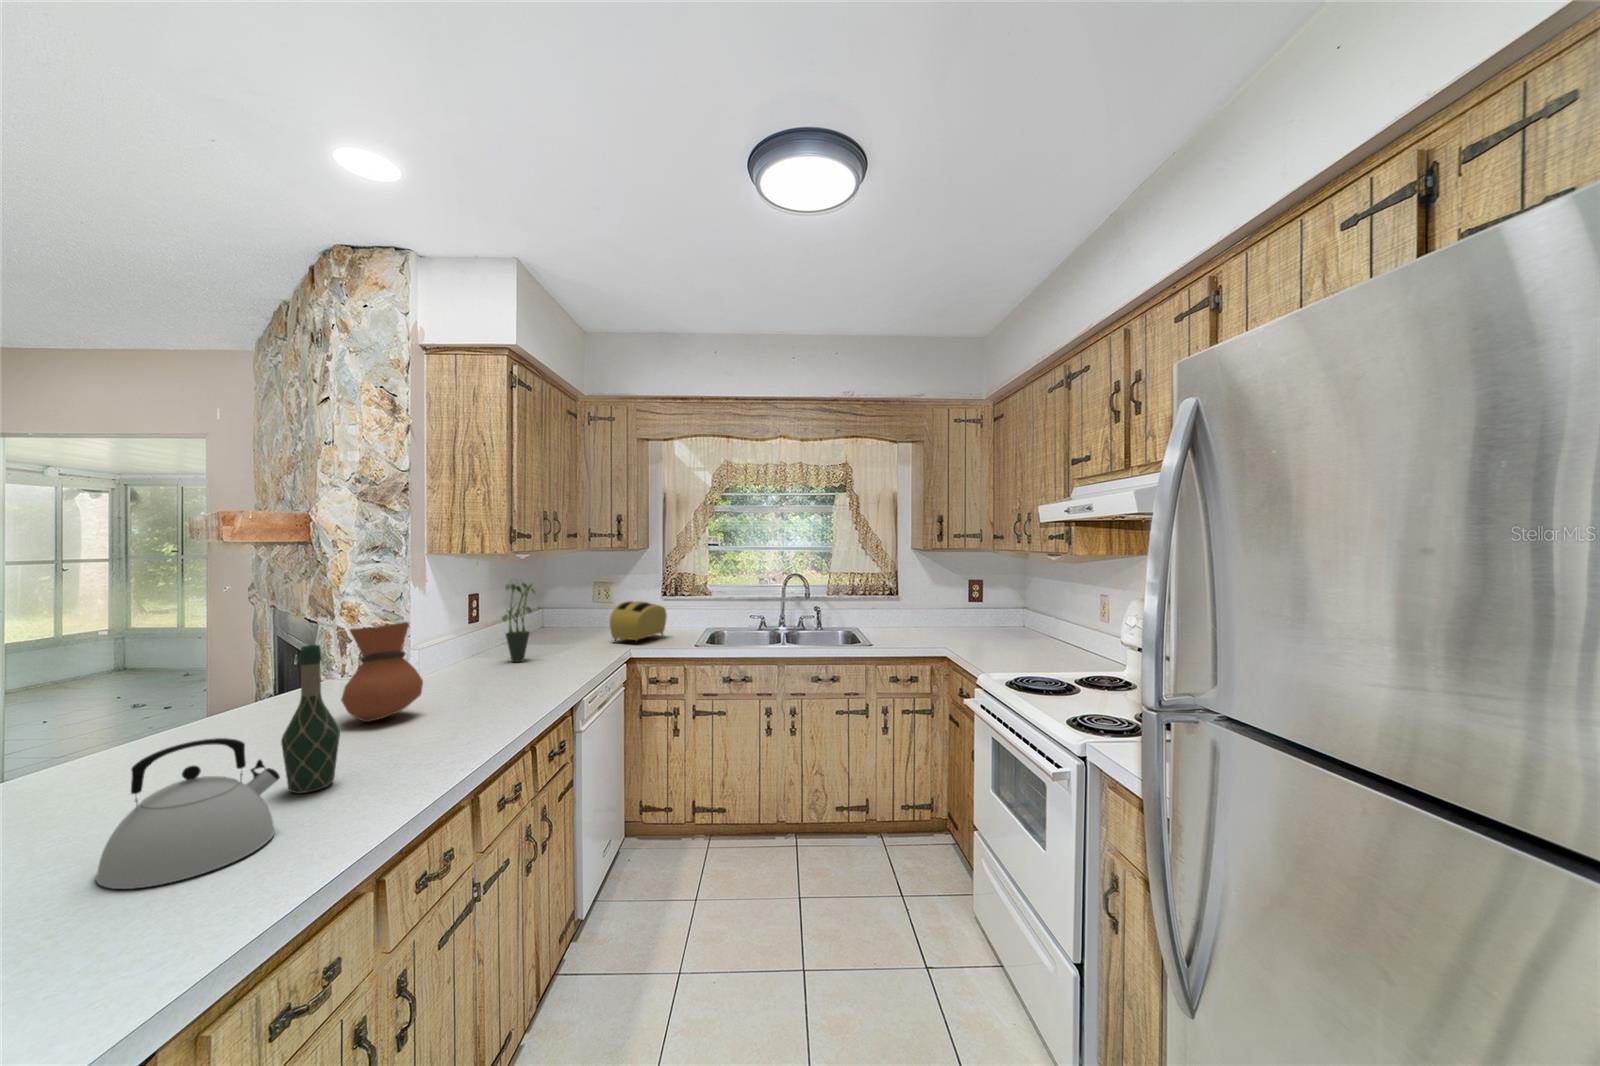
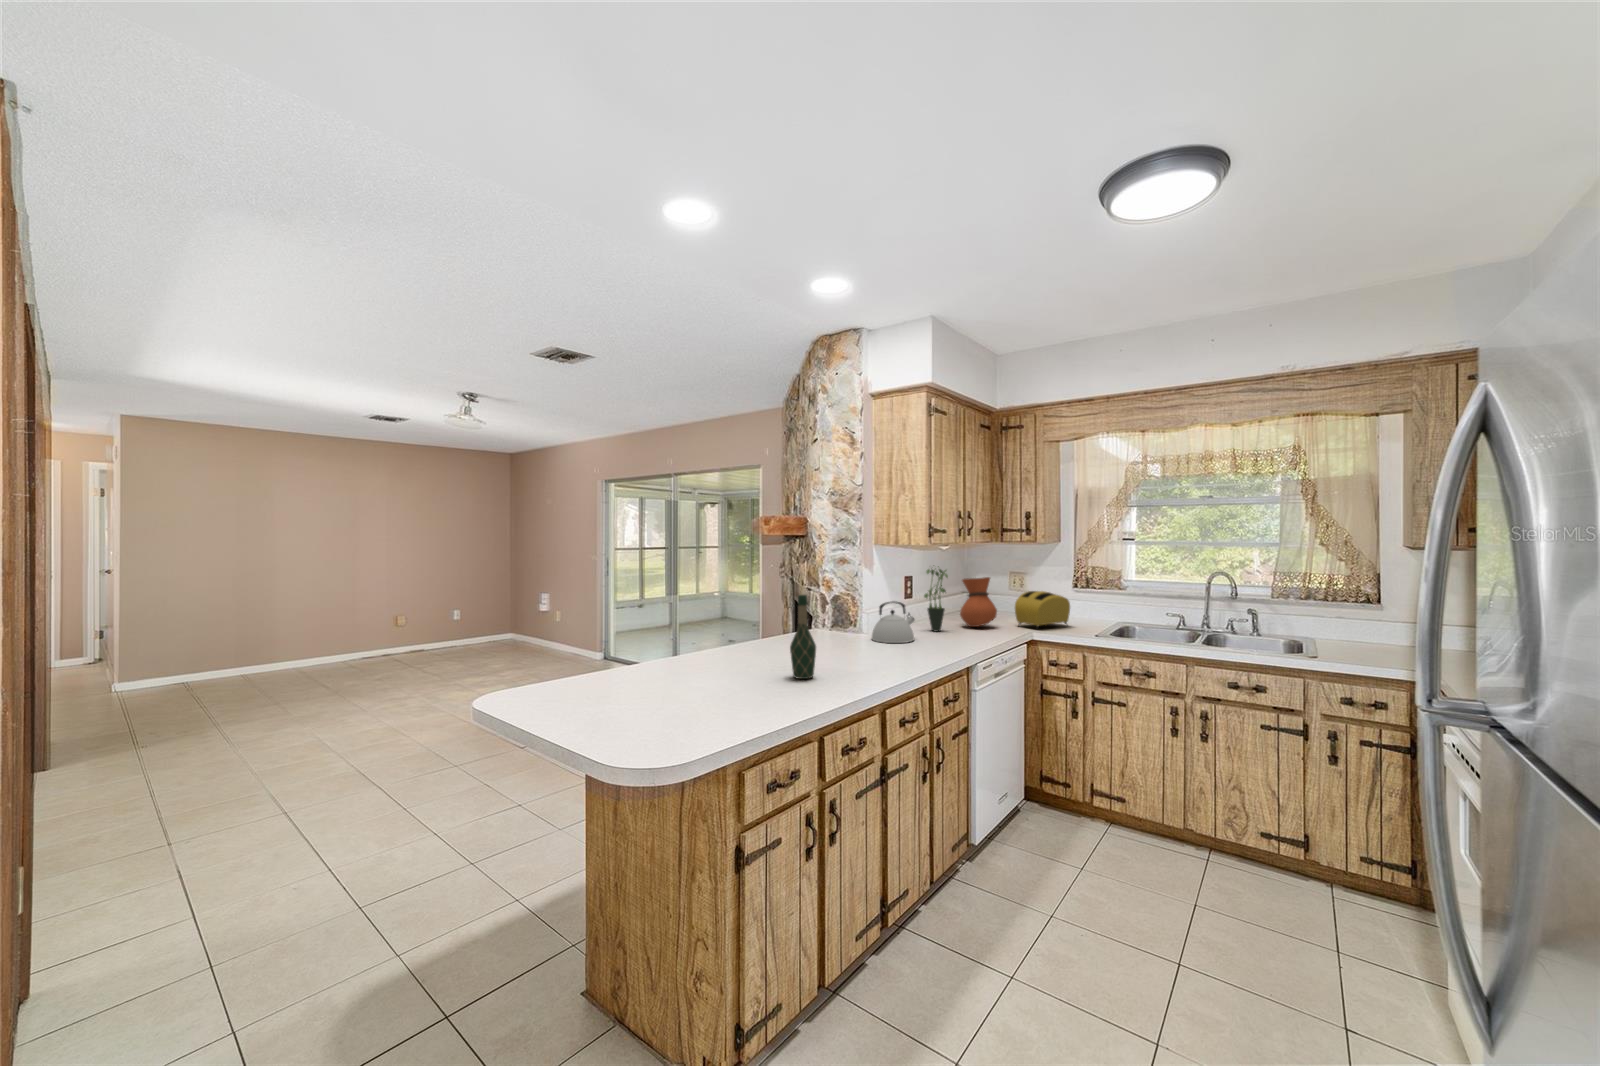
vase: present [341,622,423,722] -> present [960,577,997,627]
kettle: present [96,738,280,889] -> present [872,601,914,643]

